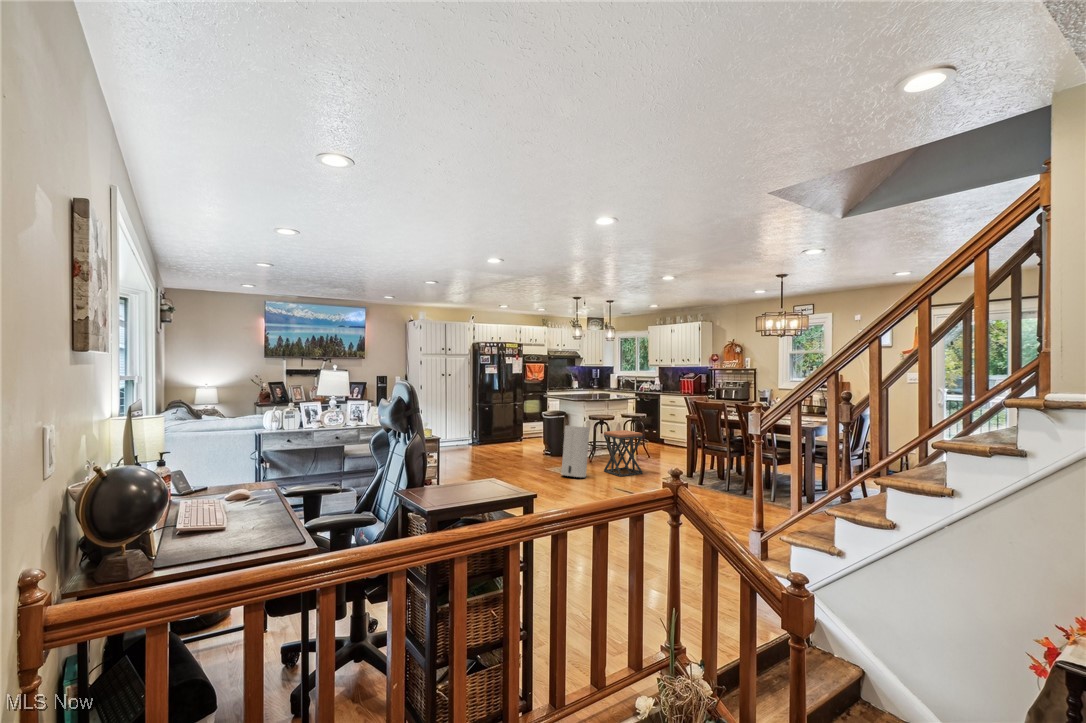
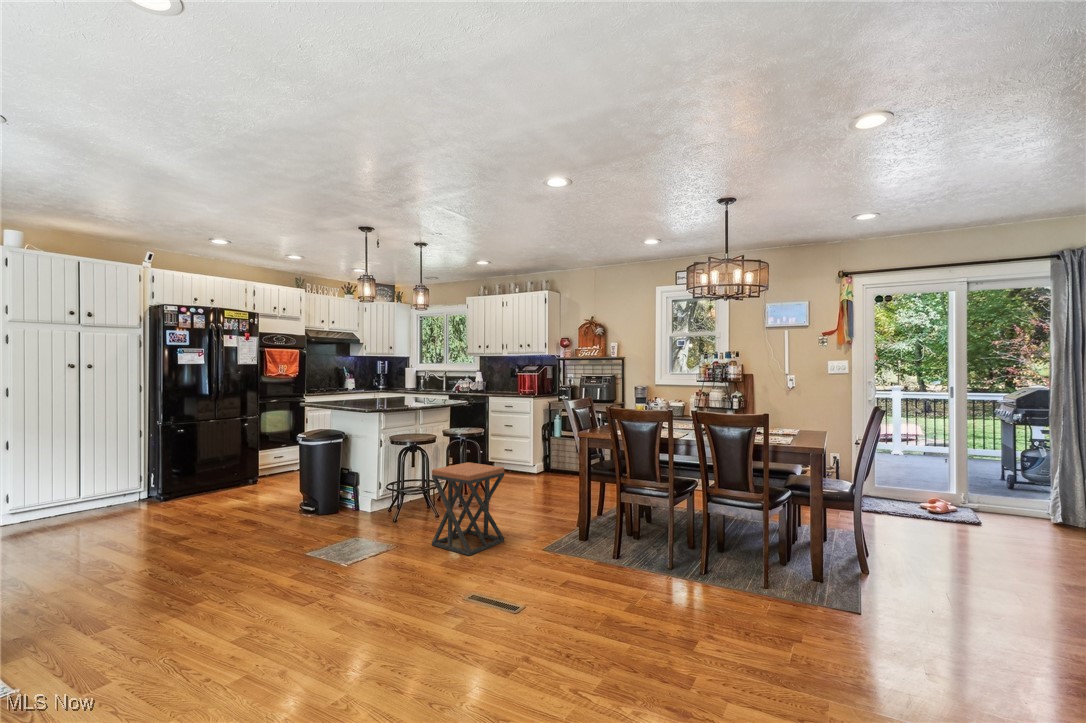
air purifier: present [561,426,589,478] -> none [349,465,409,573]

